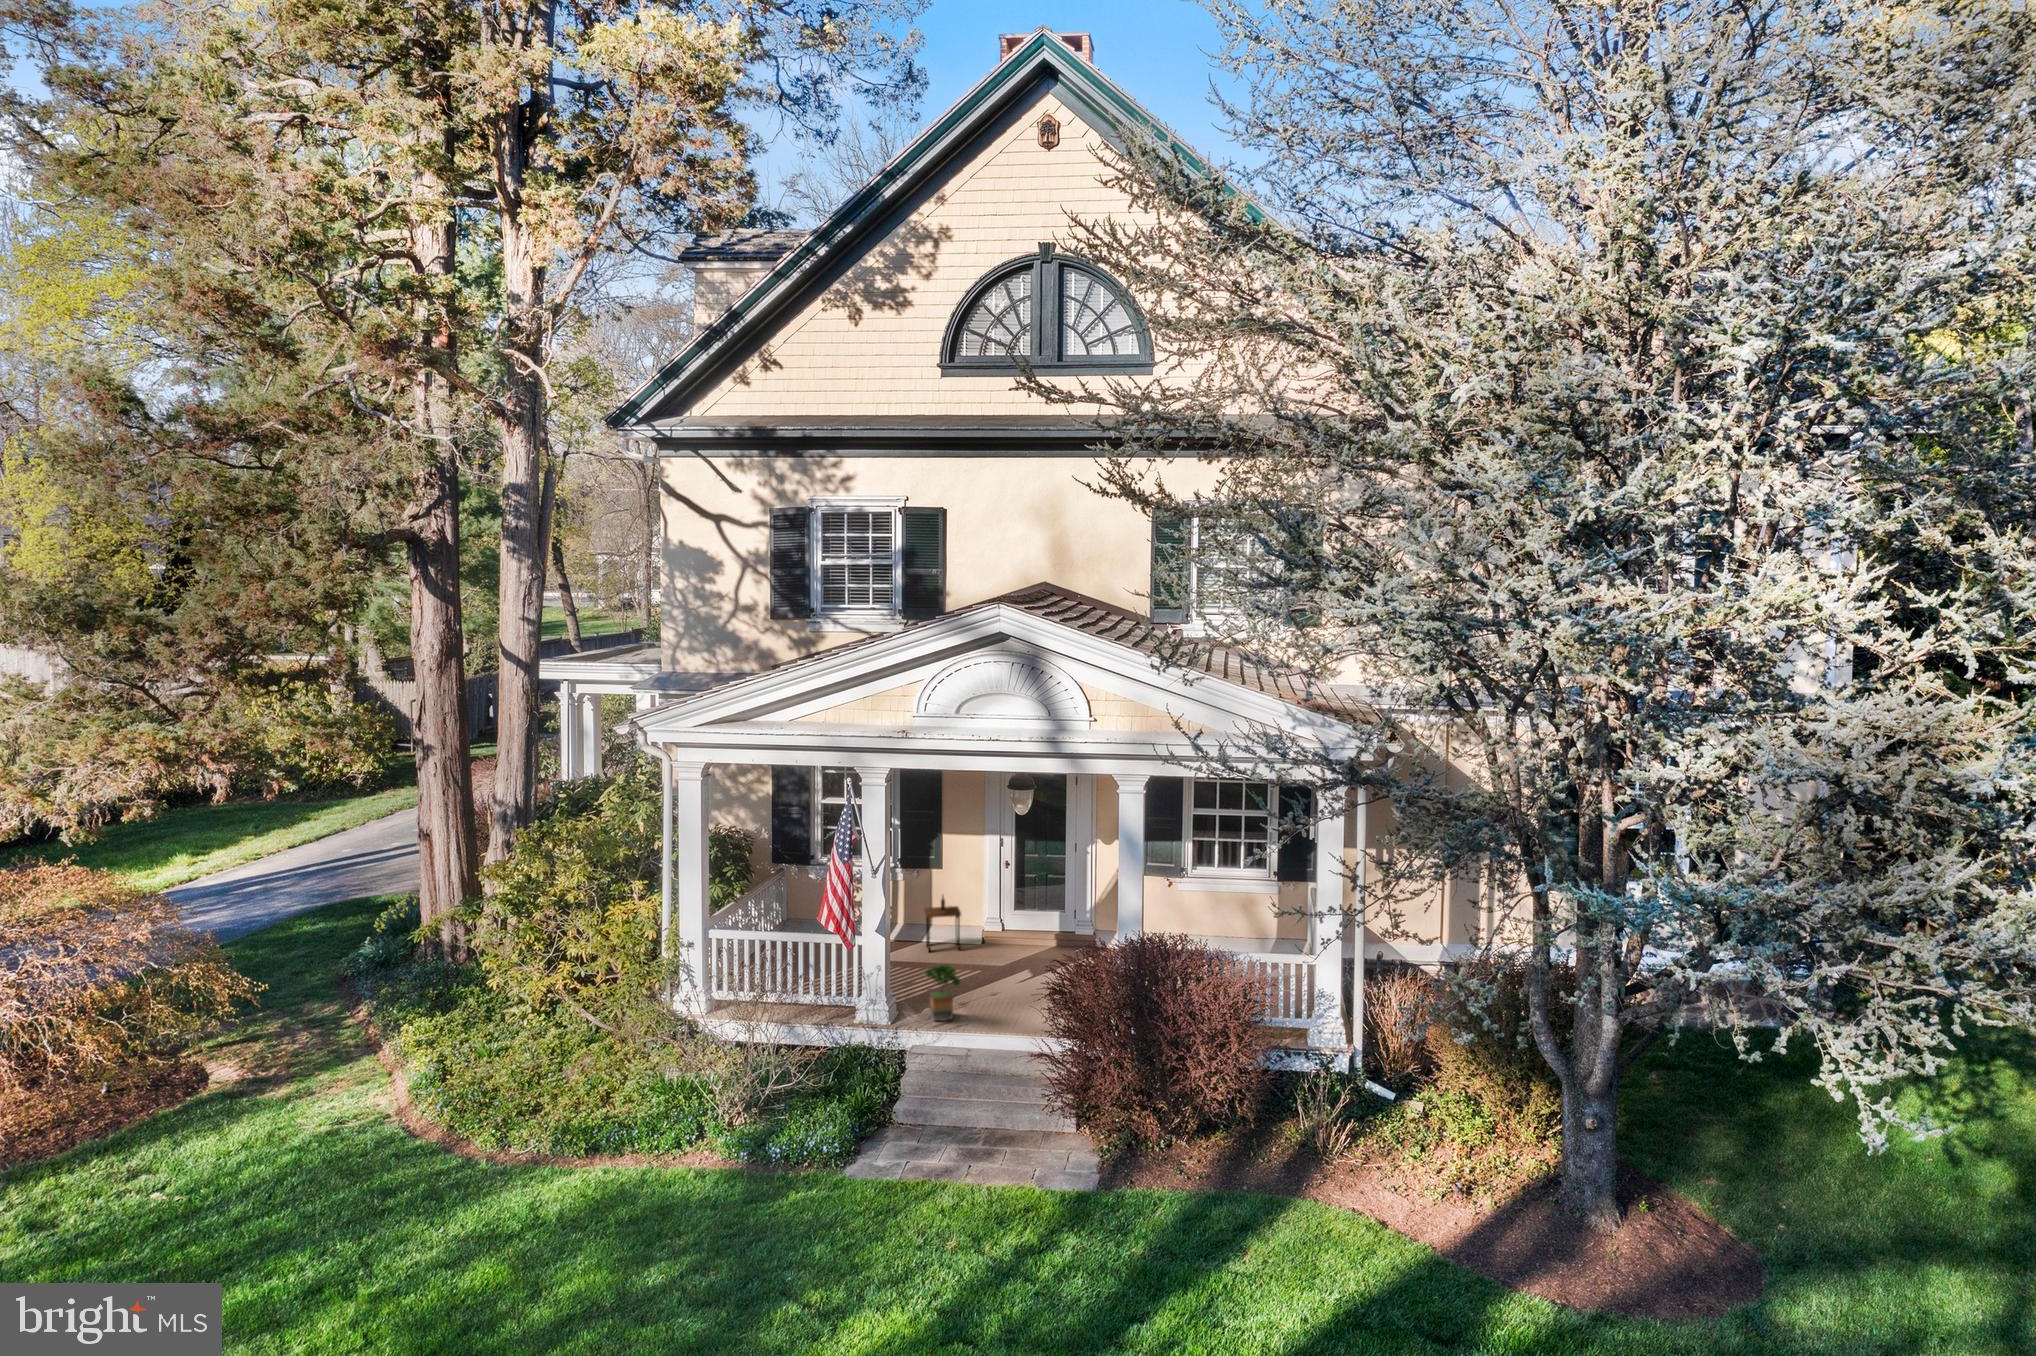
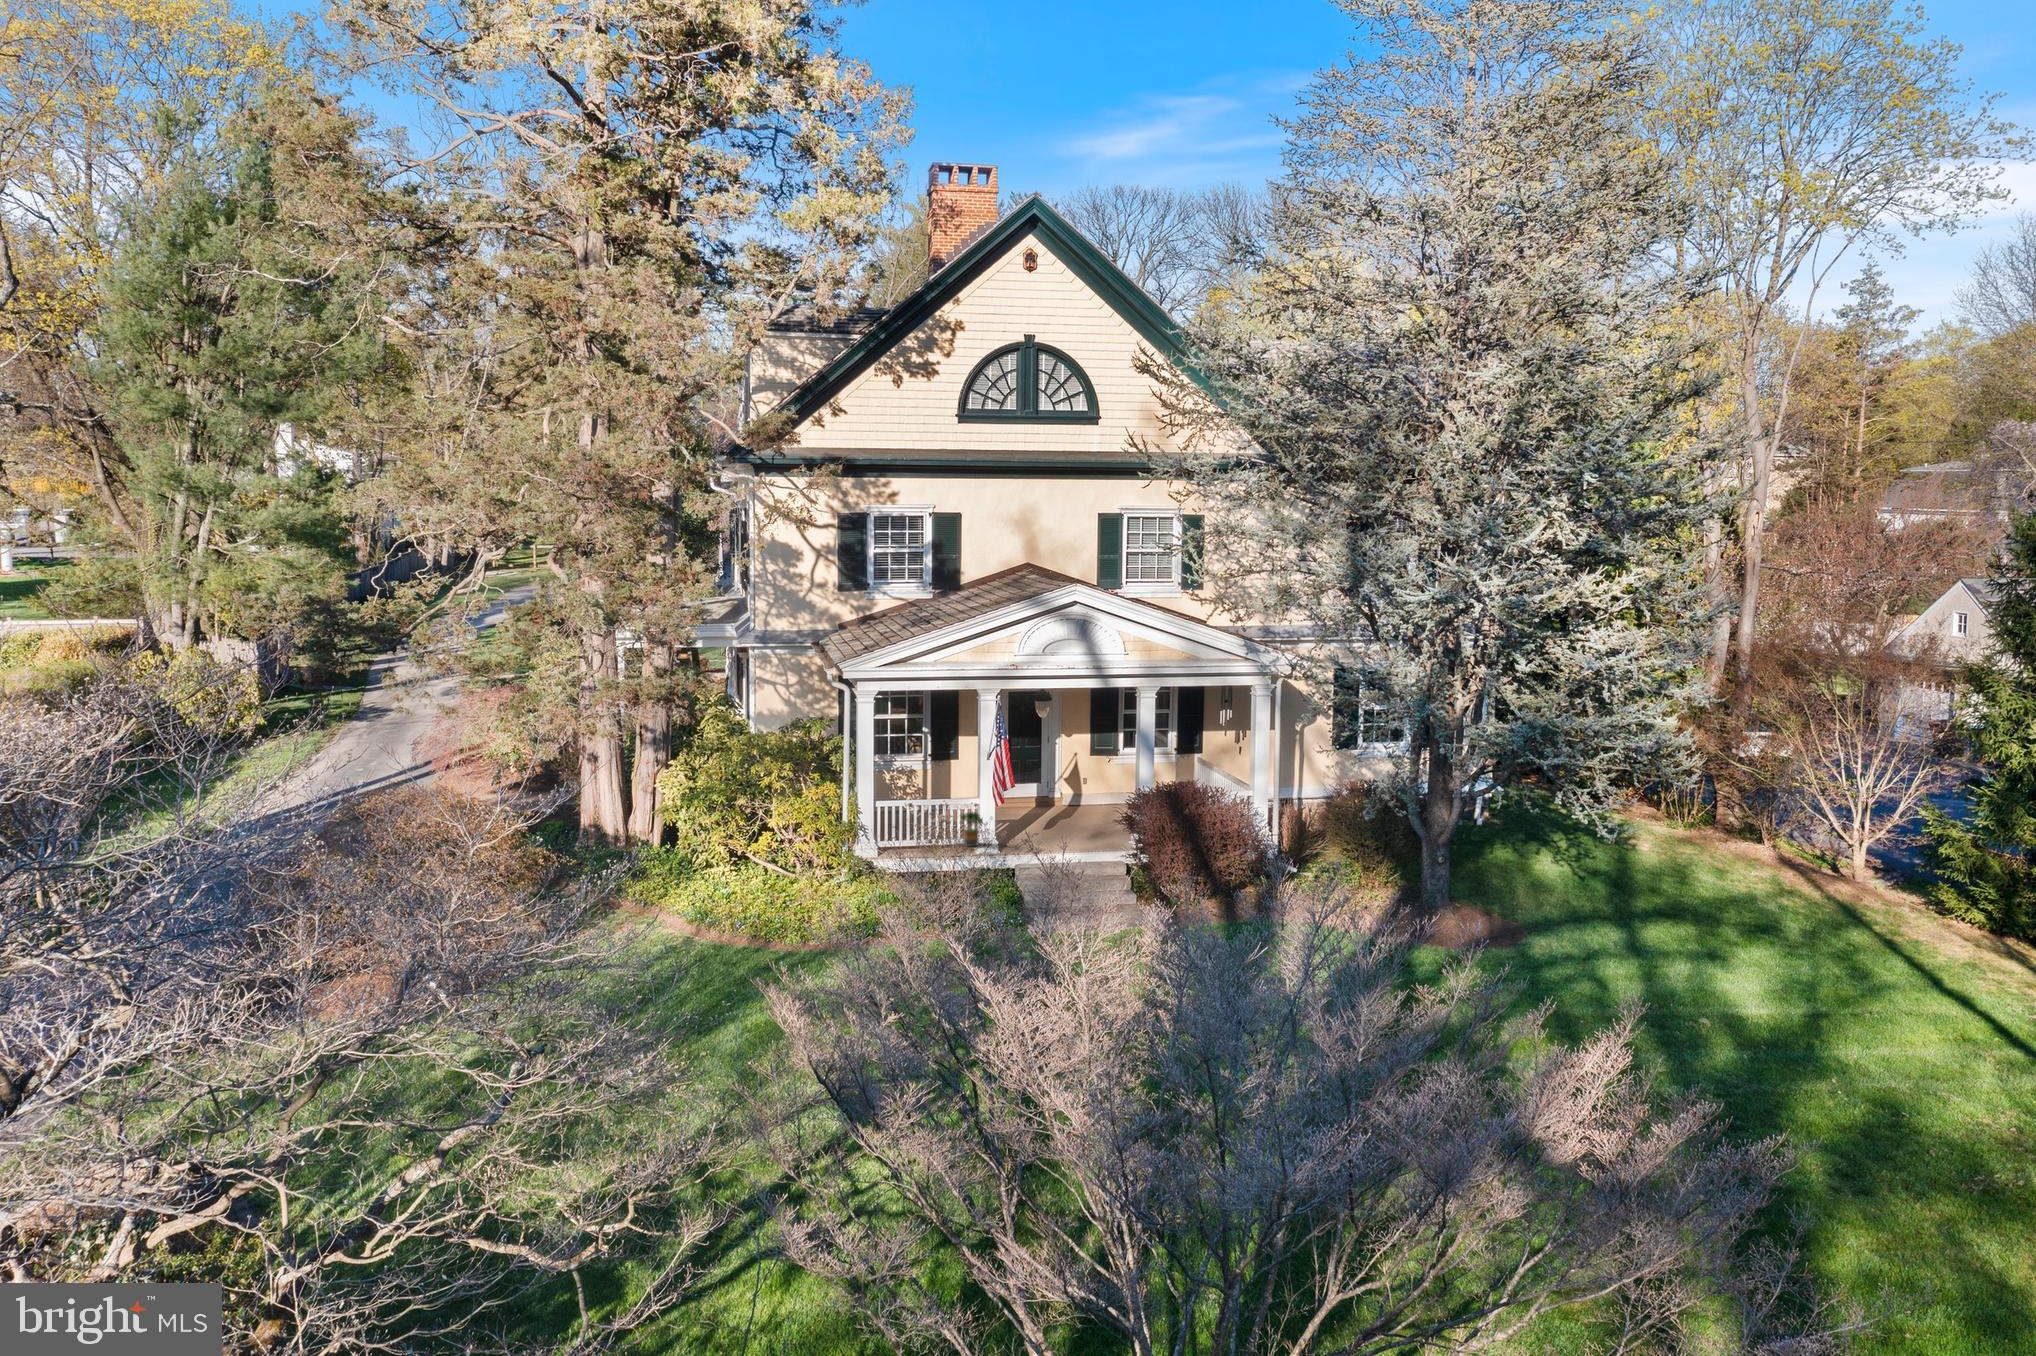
side table: present [924,896,961,950] -> none [947,774,973,812]

